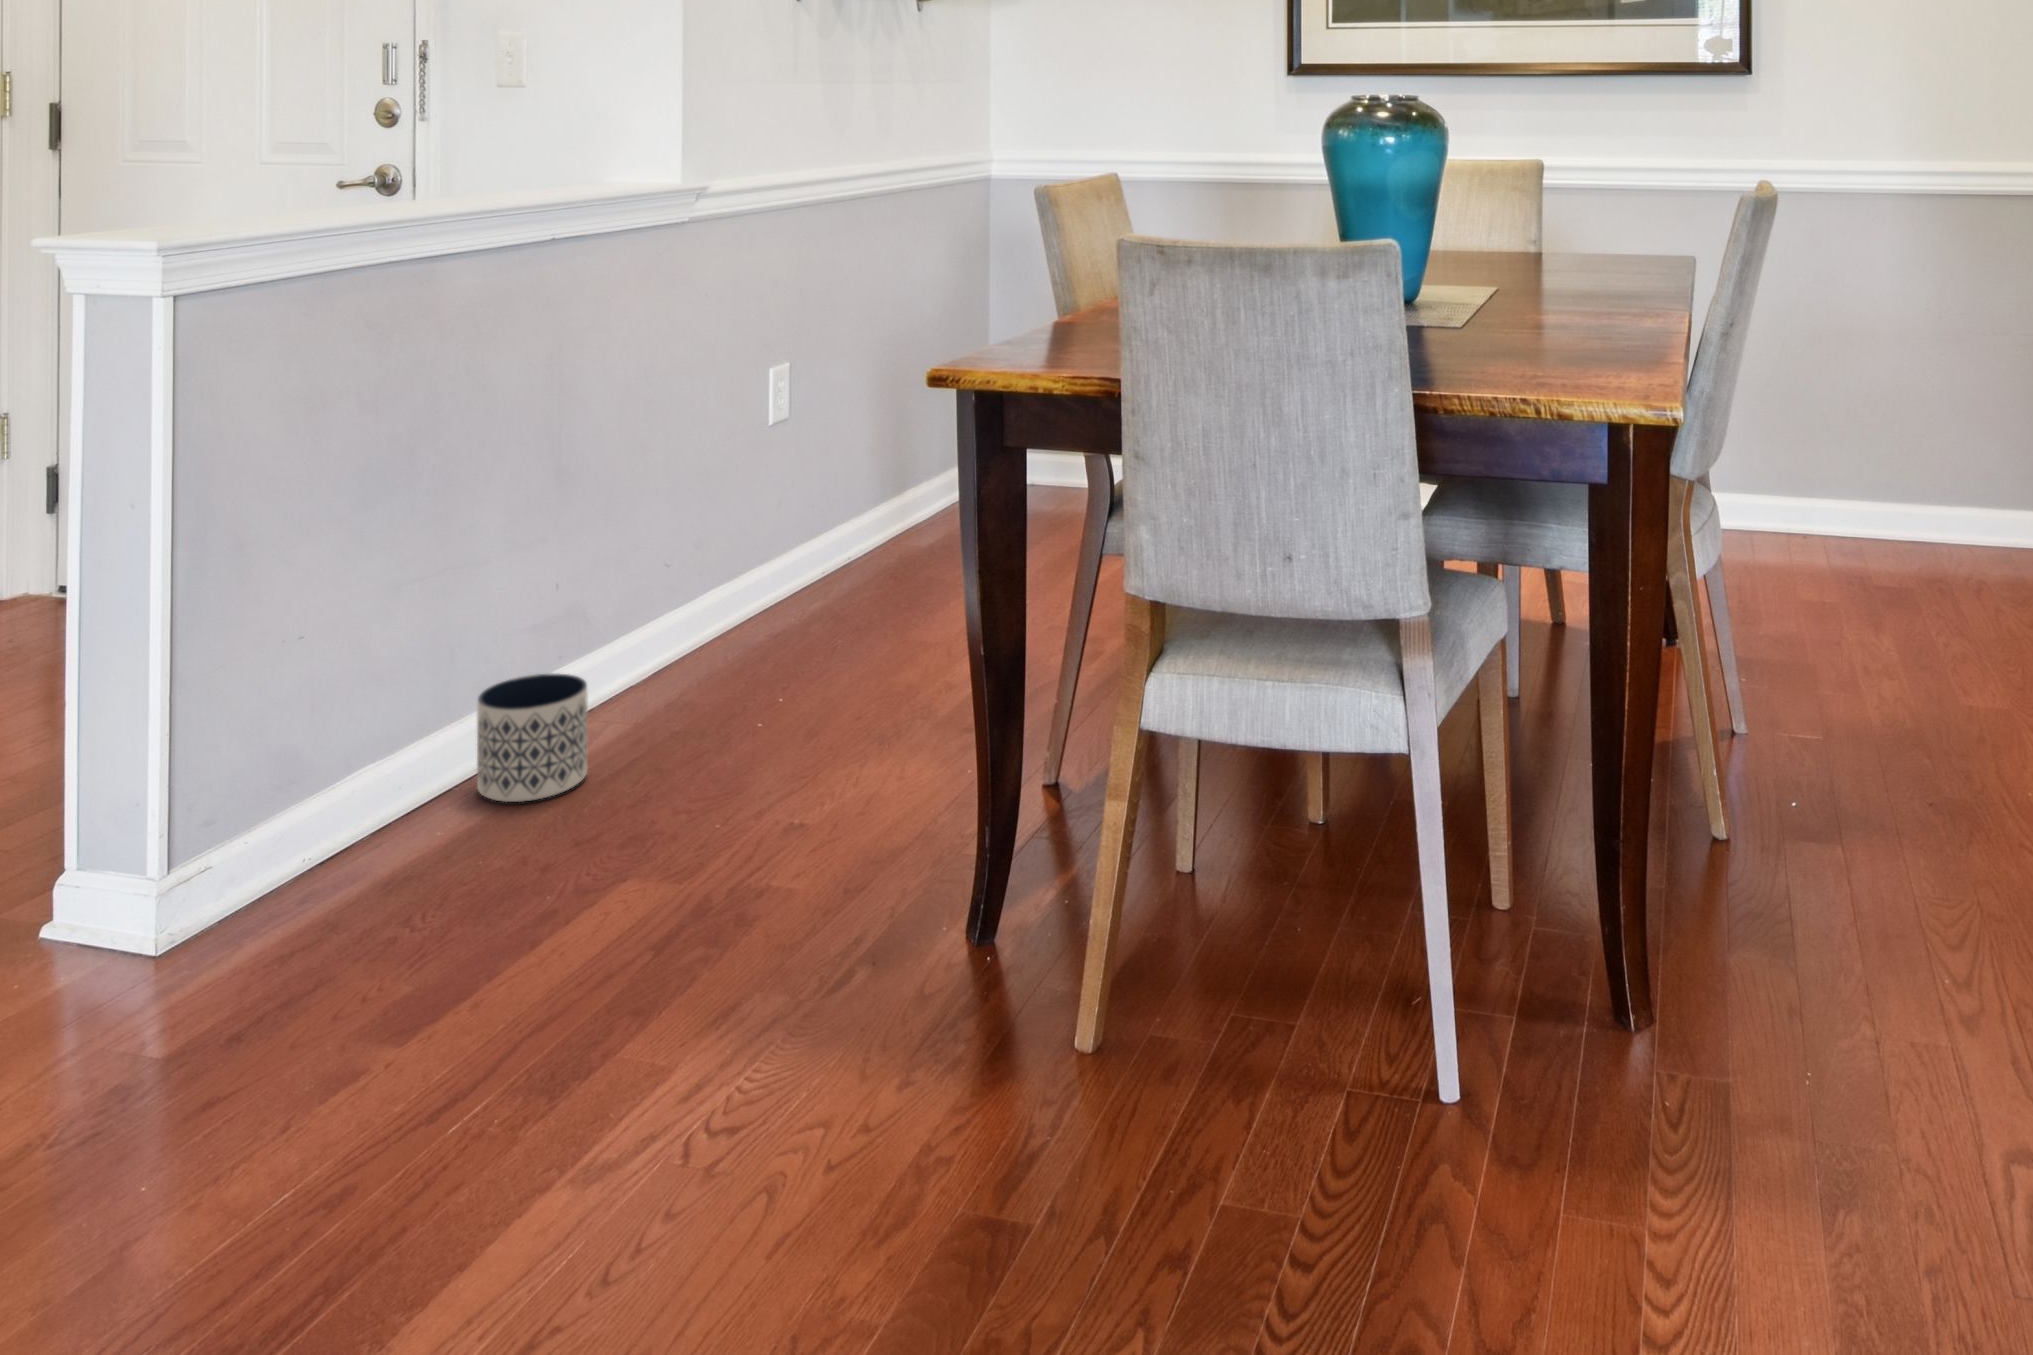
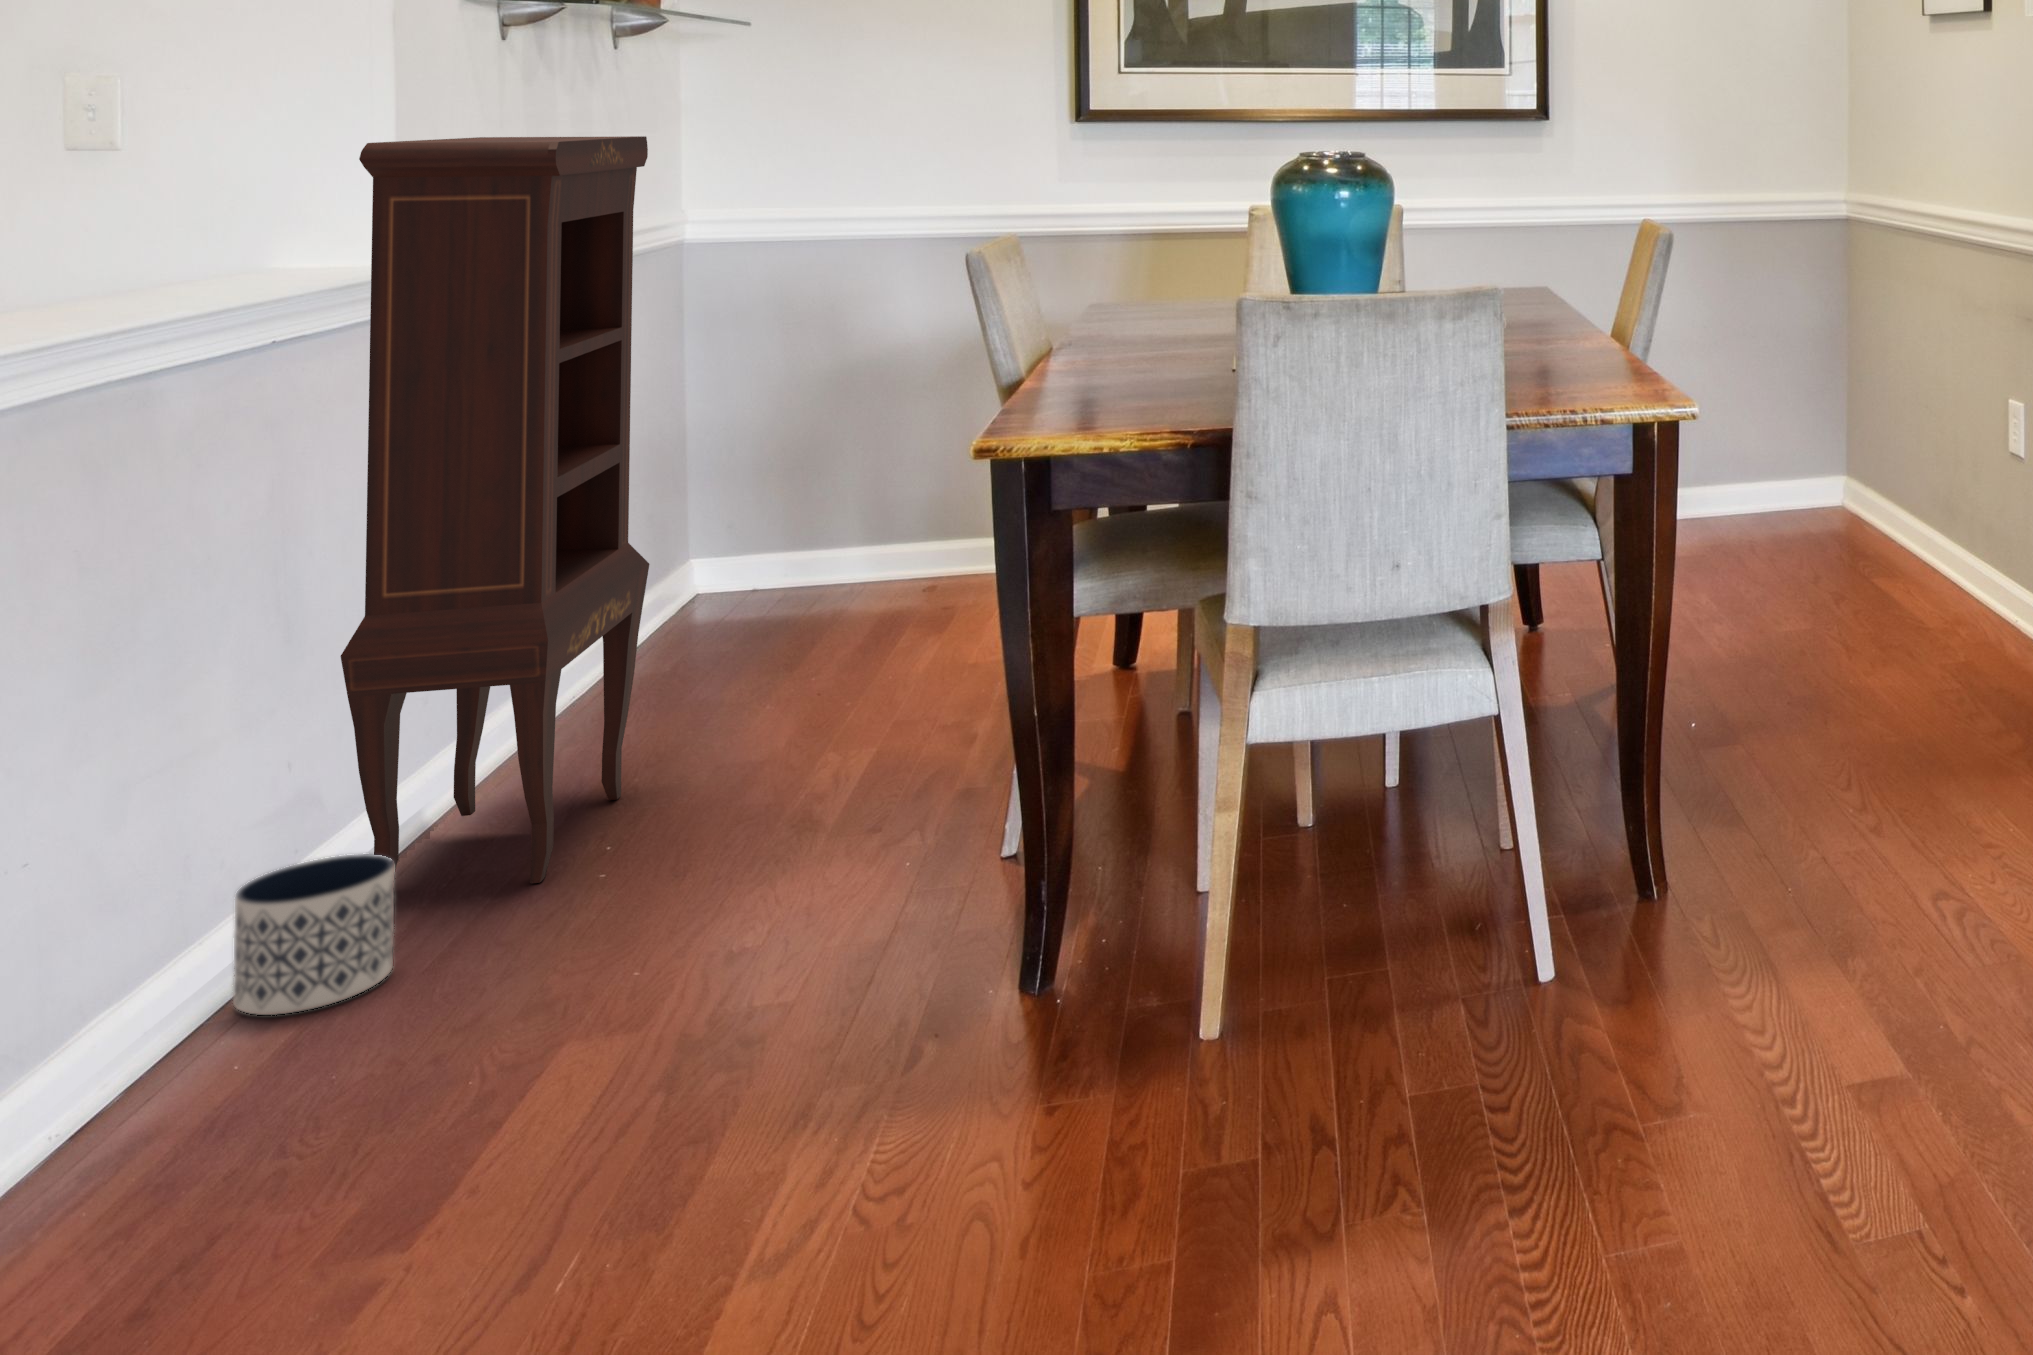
cabinet: none [595,79,862,723] -> present [341,136,649,883]

